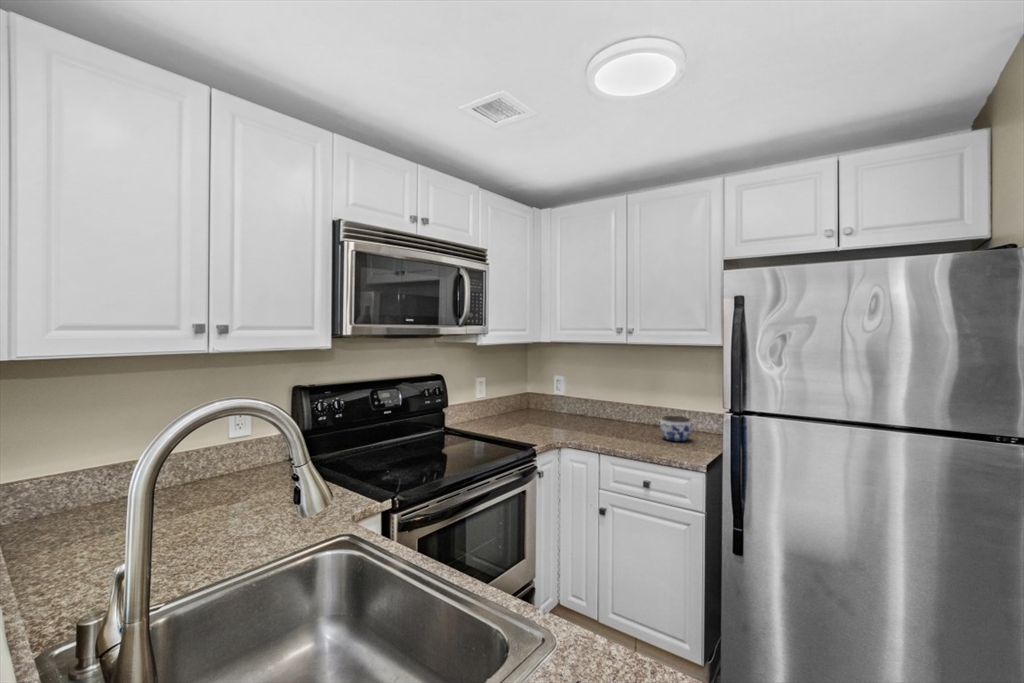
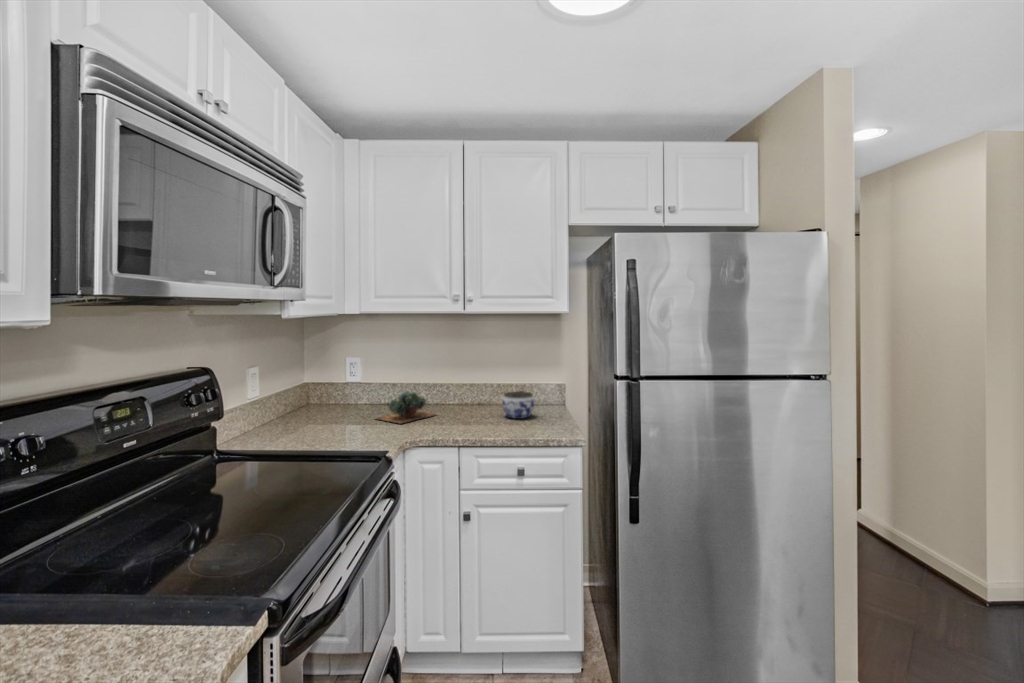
succulent plant: none [558,405,609,430] -> present [376,391,435,424]

